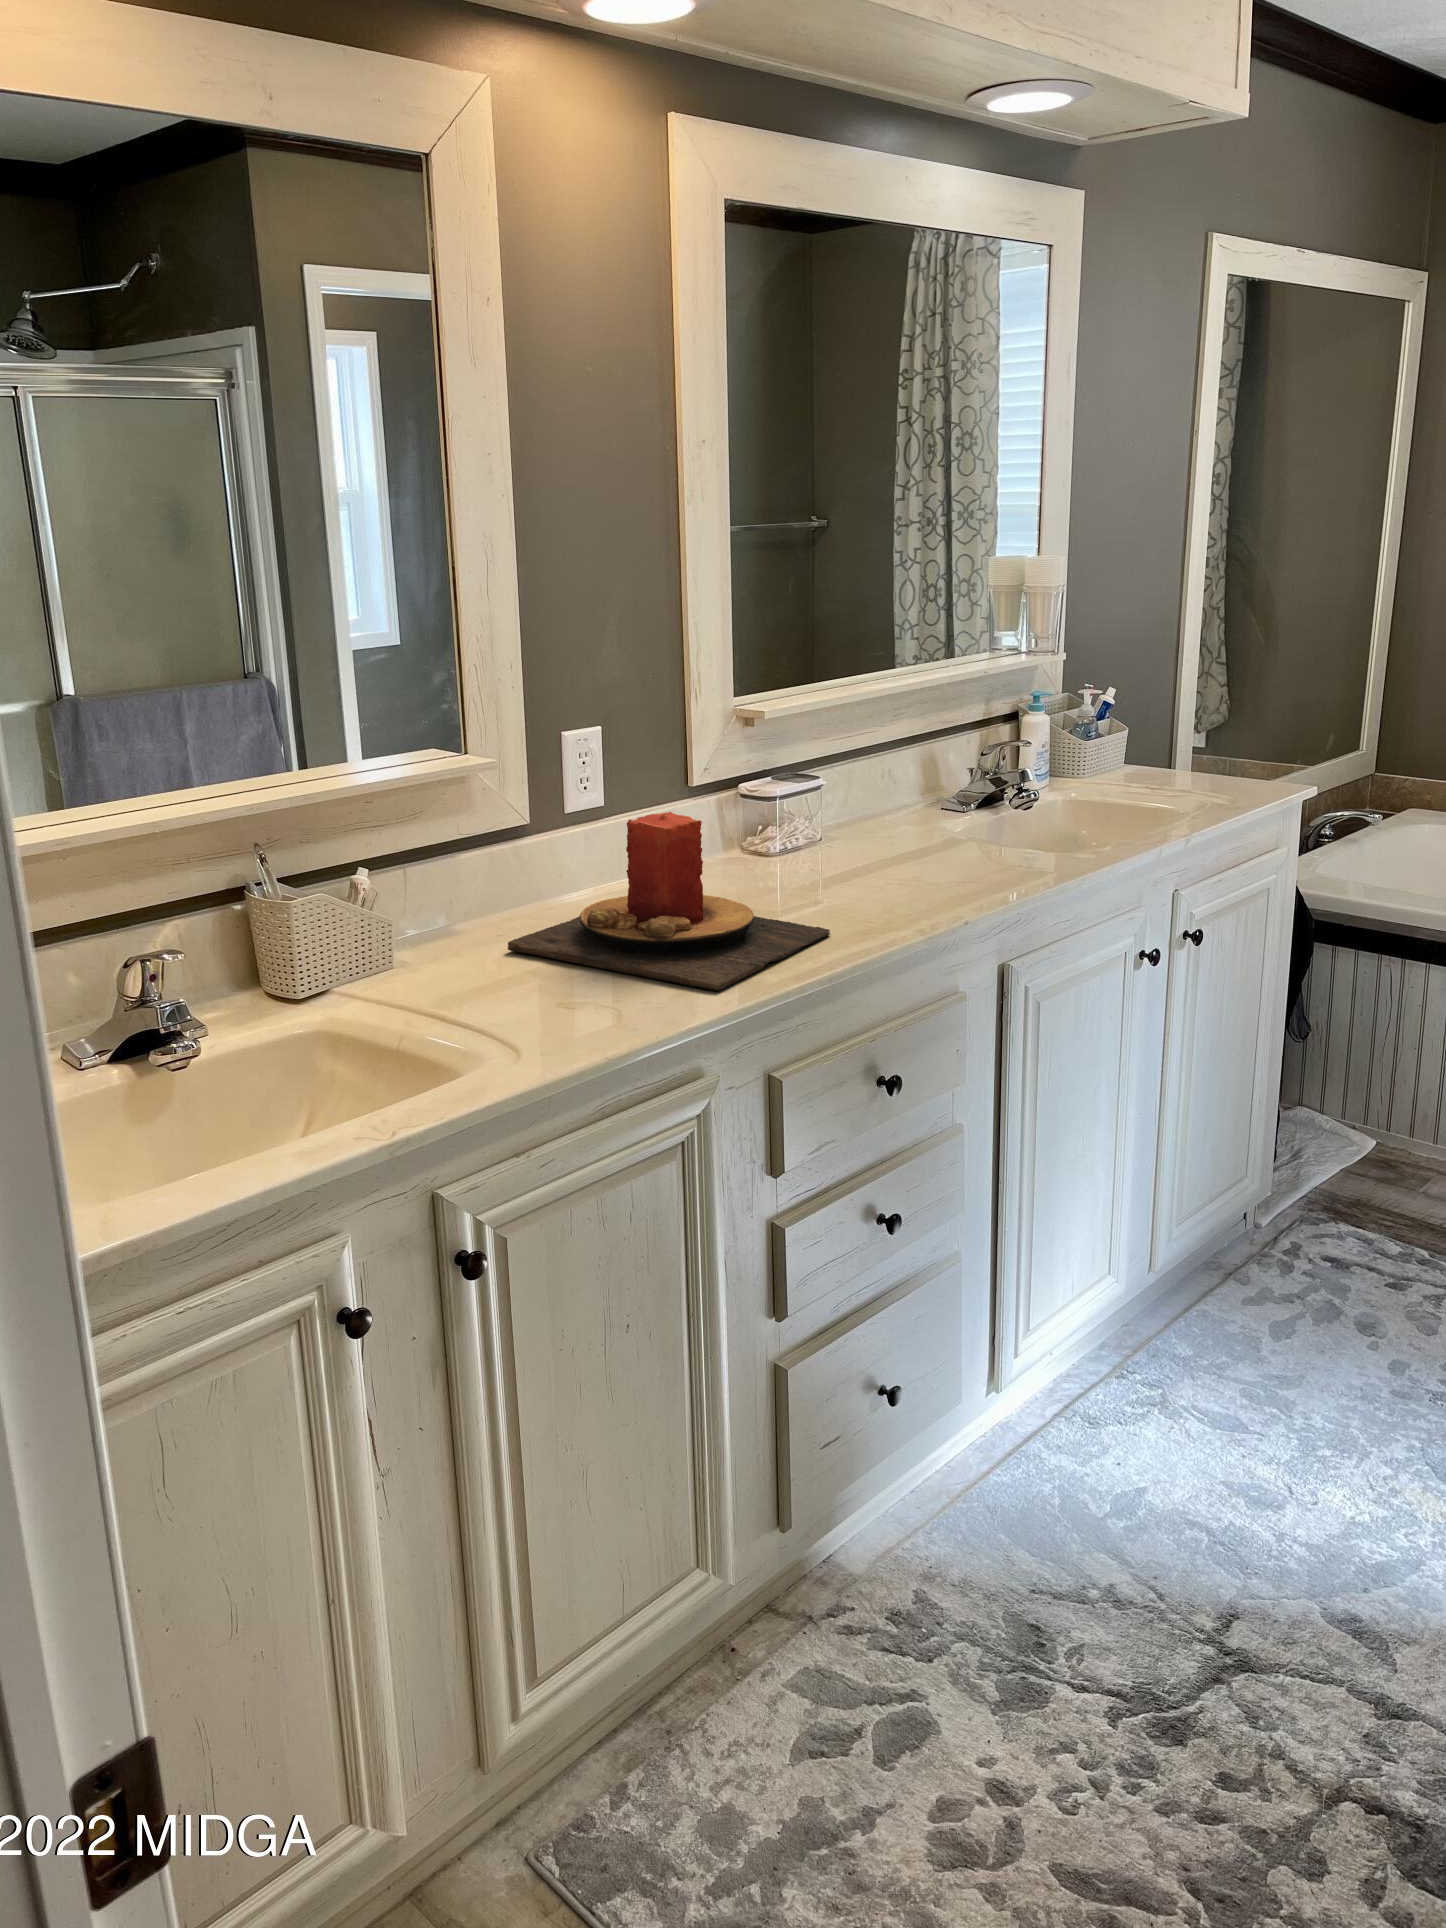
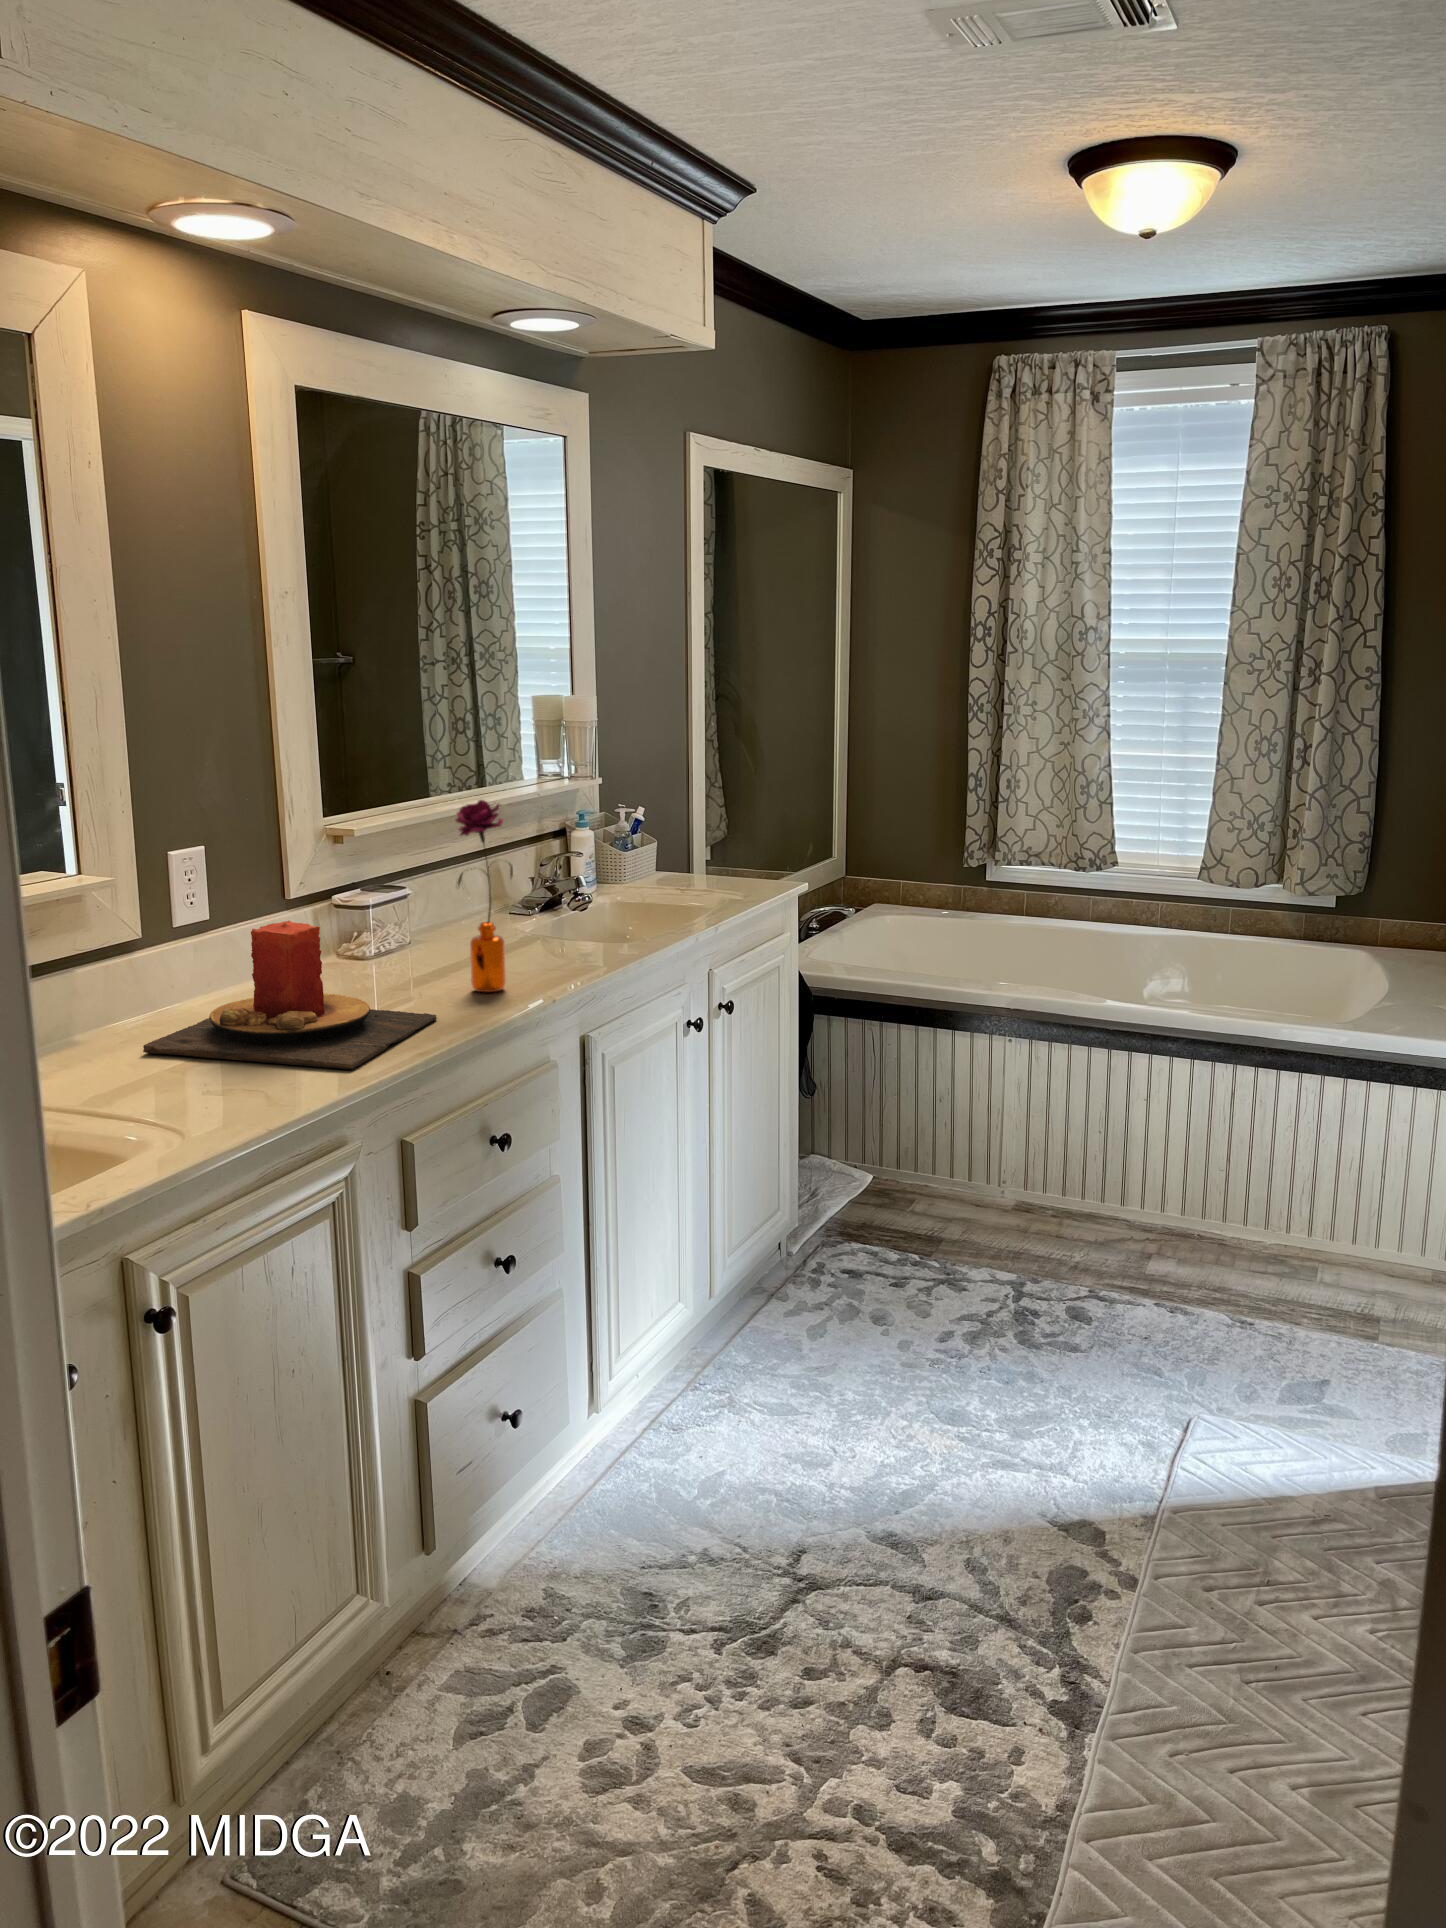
flower: none [868,677,933,905] -> present [455,800,513,992]

